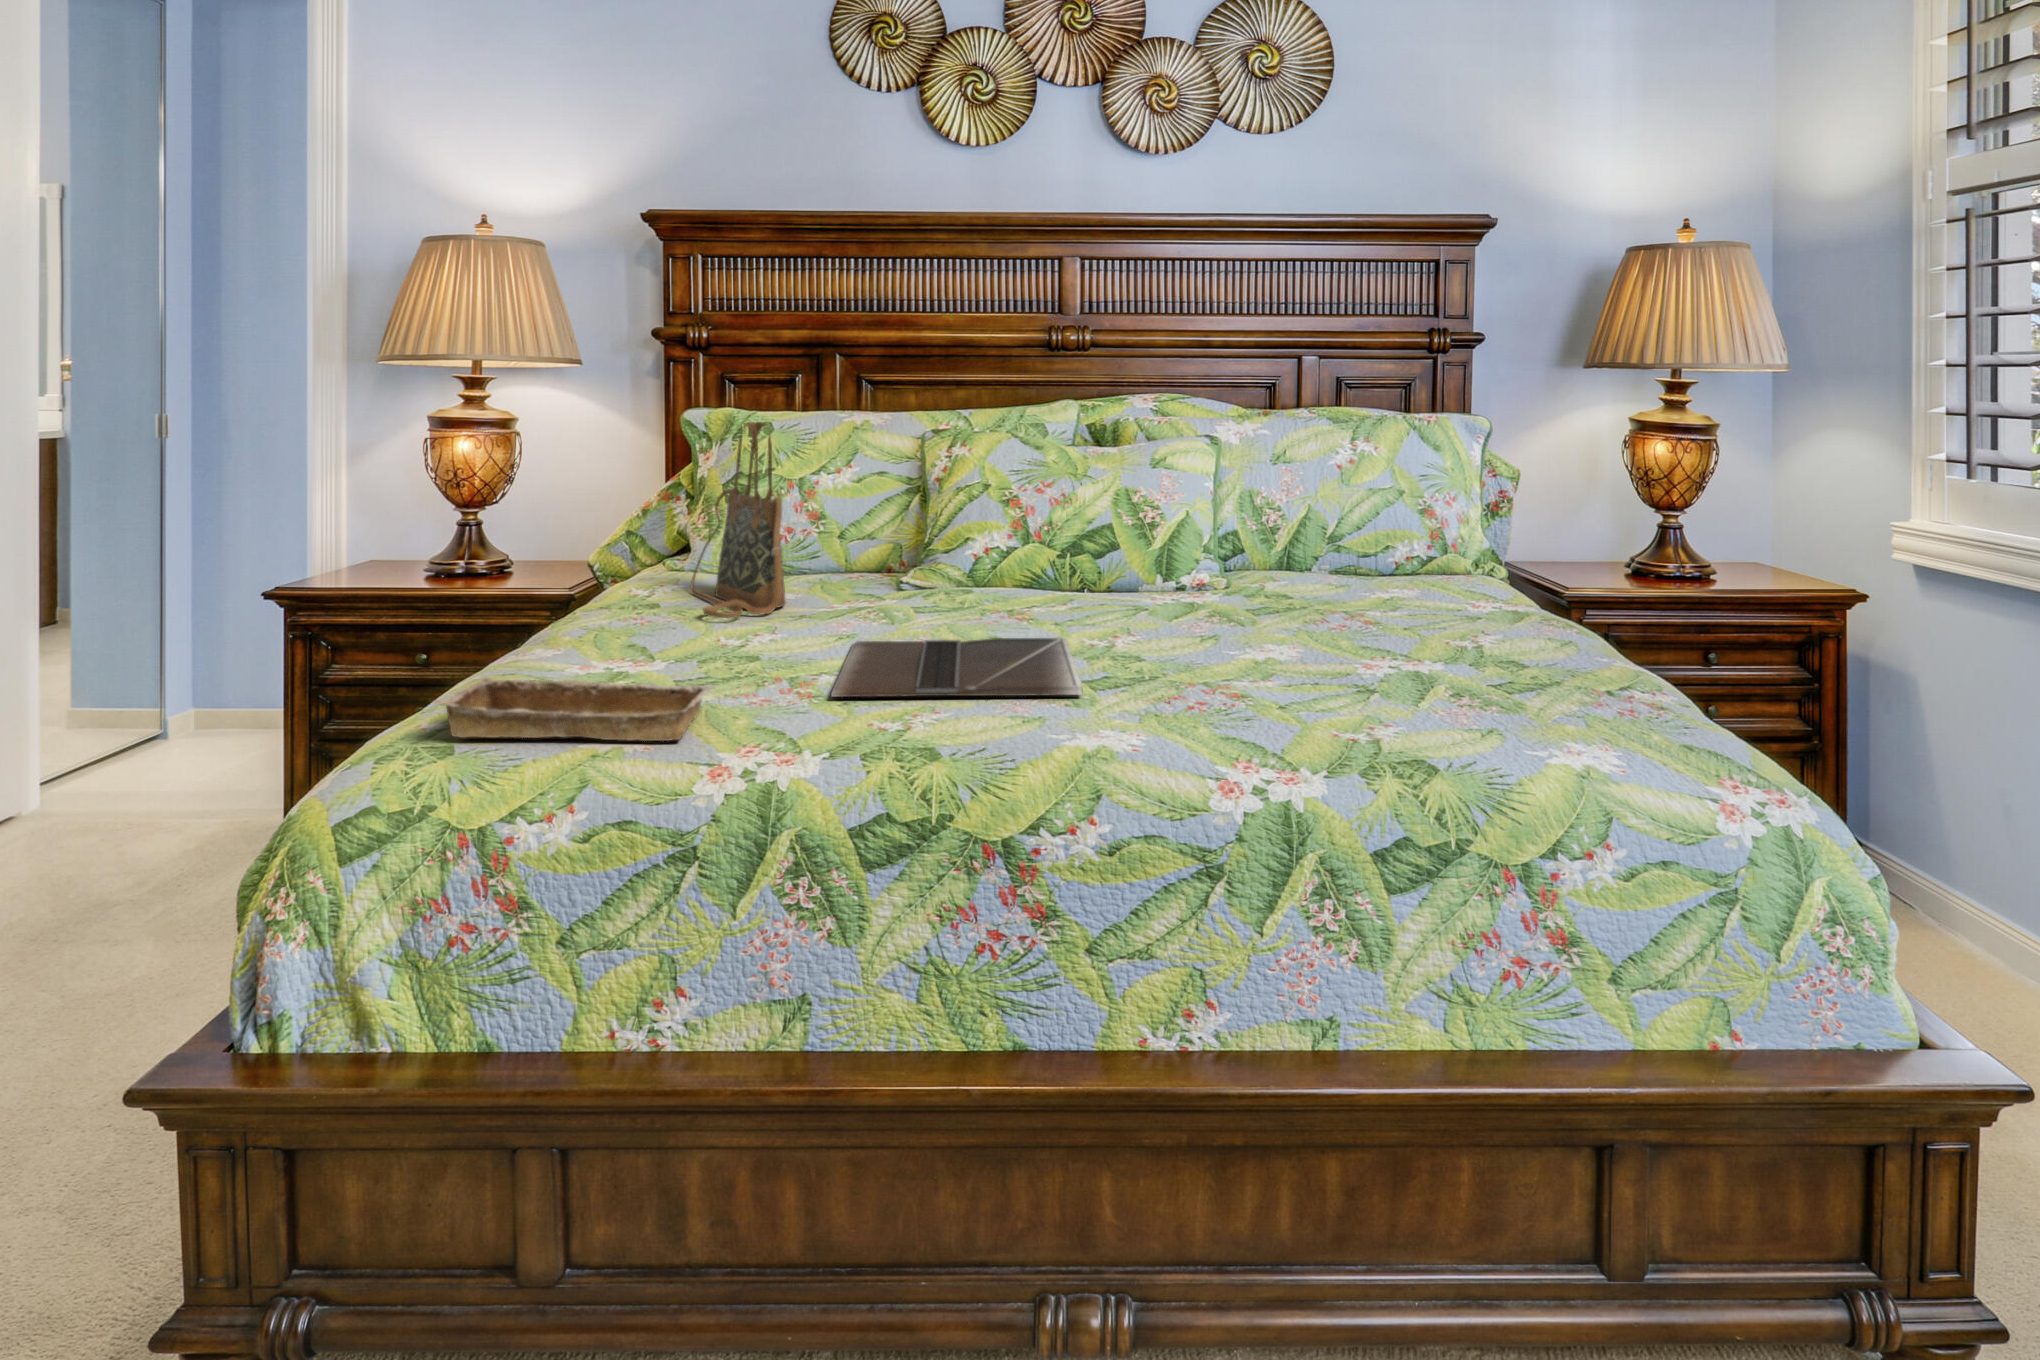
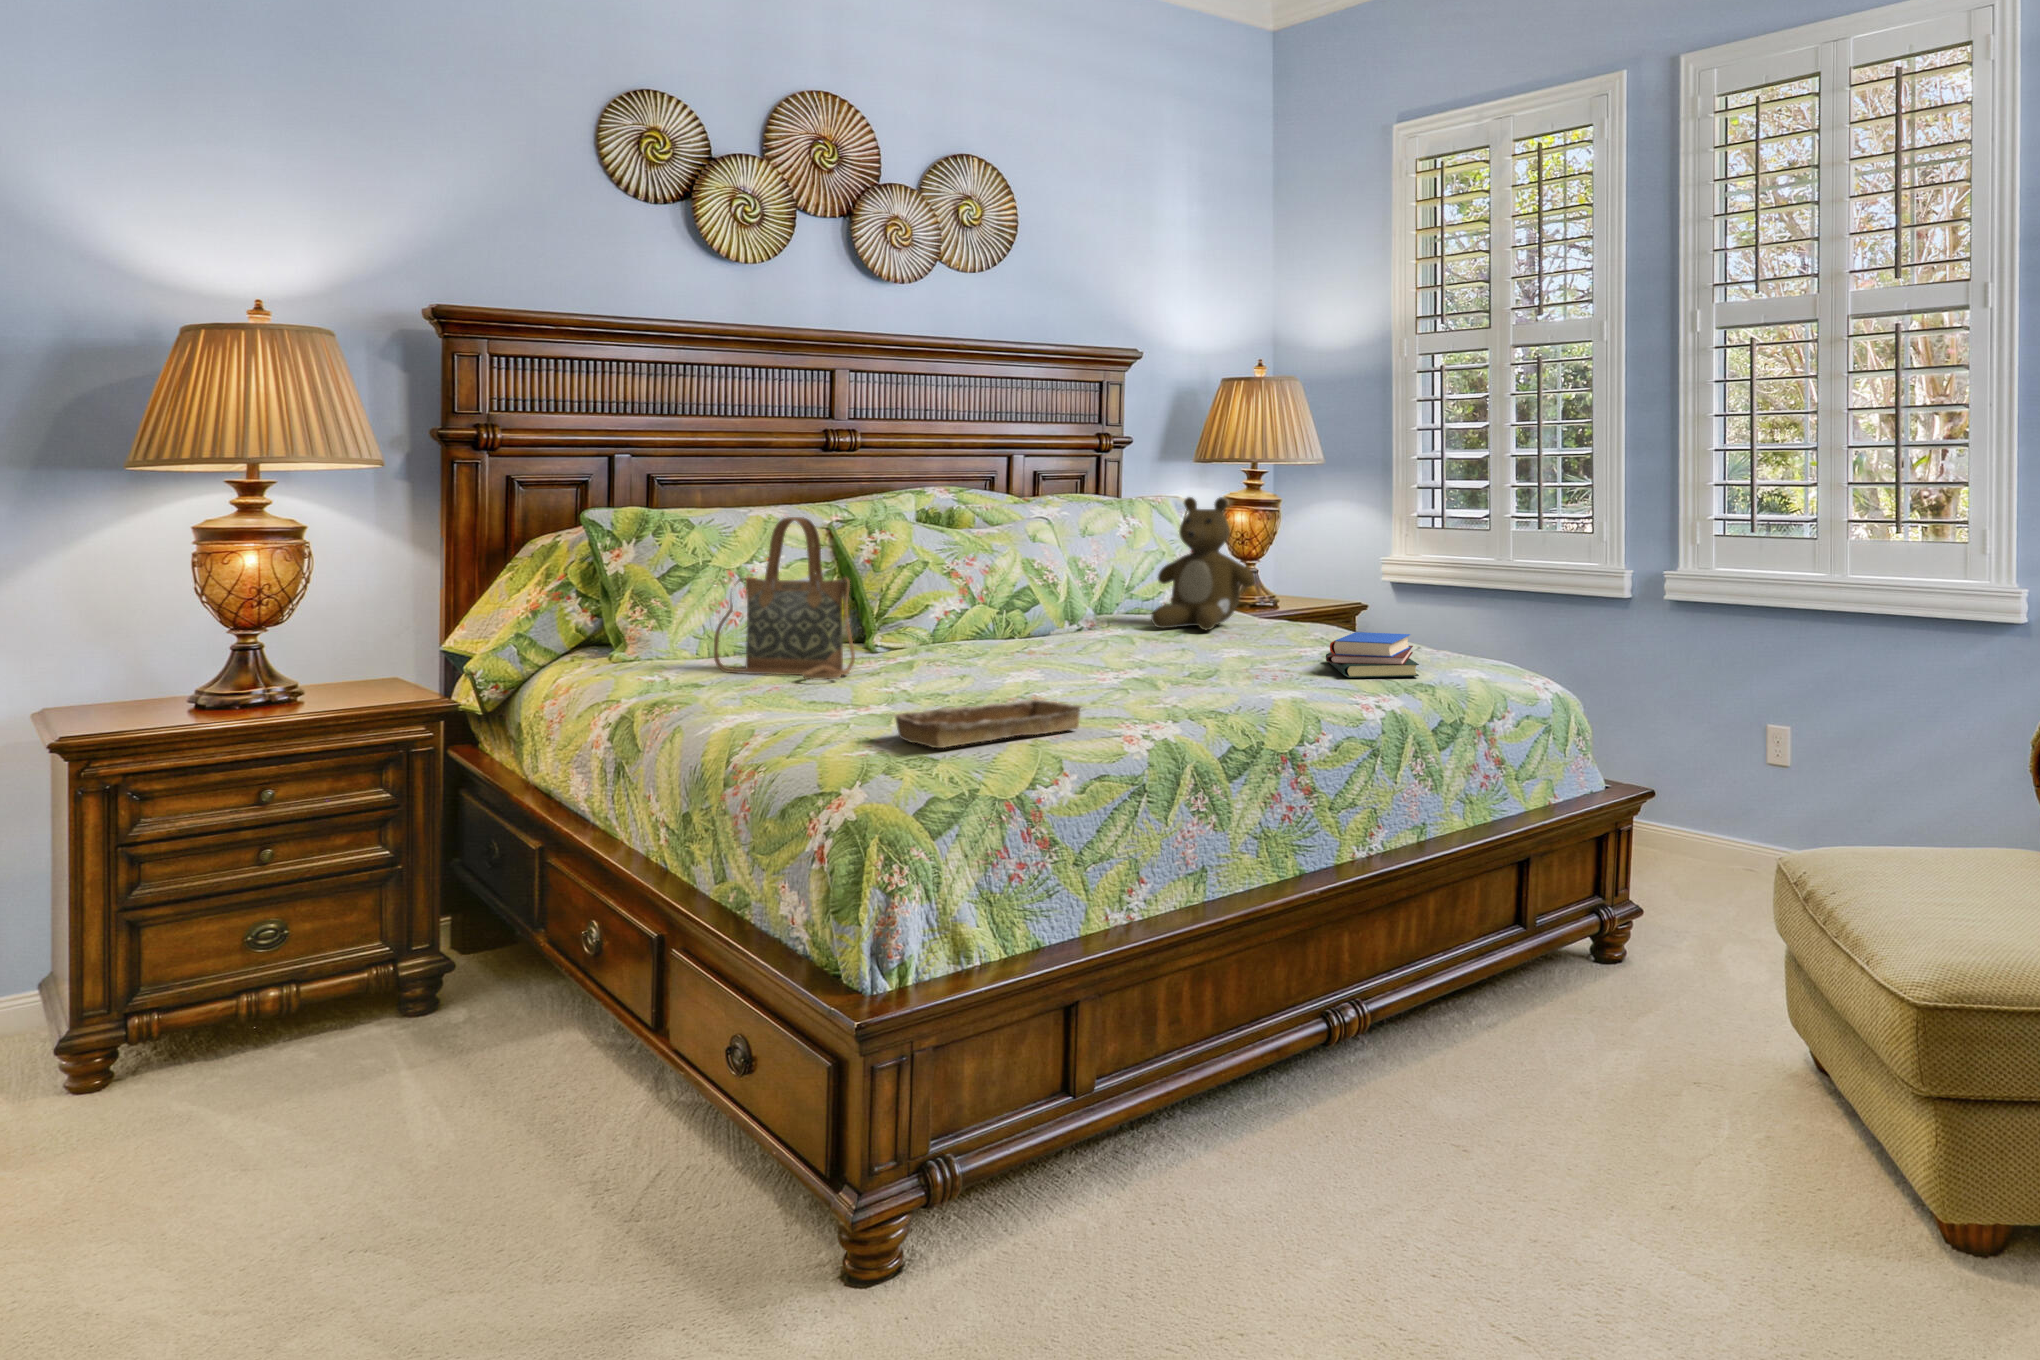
teddy bear: none [1288,415,1441,610] -> present [1151,497,1255,630]
laptop: present [831,638,1082,697] -> none [980,660,1212,701]
book: none [1284,647,1488,743] -> present [1326,632,1419,678]

